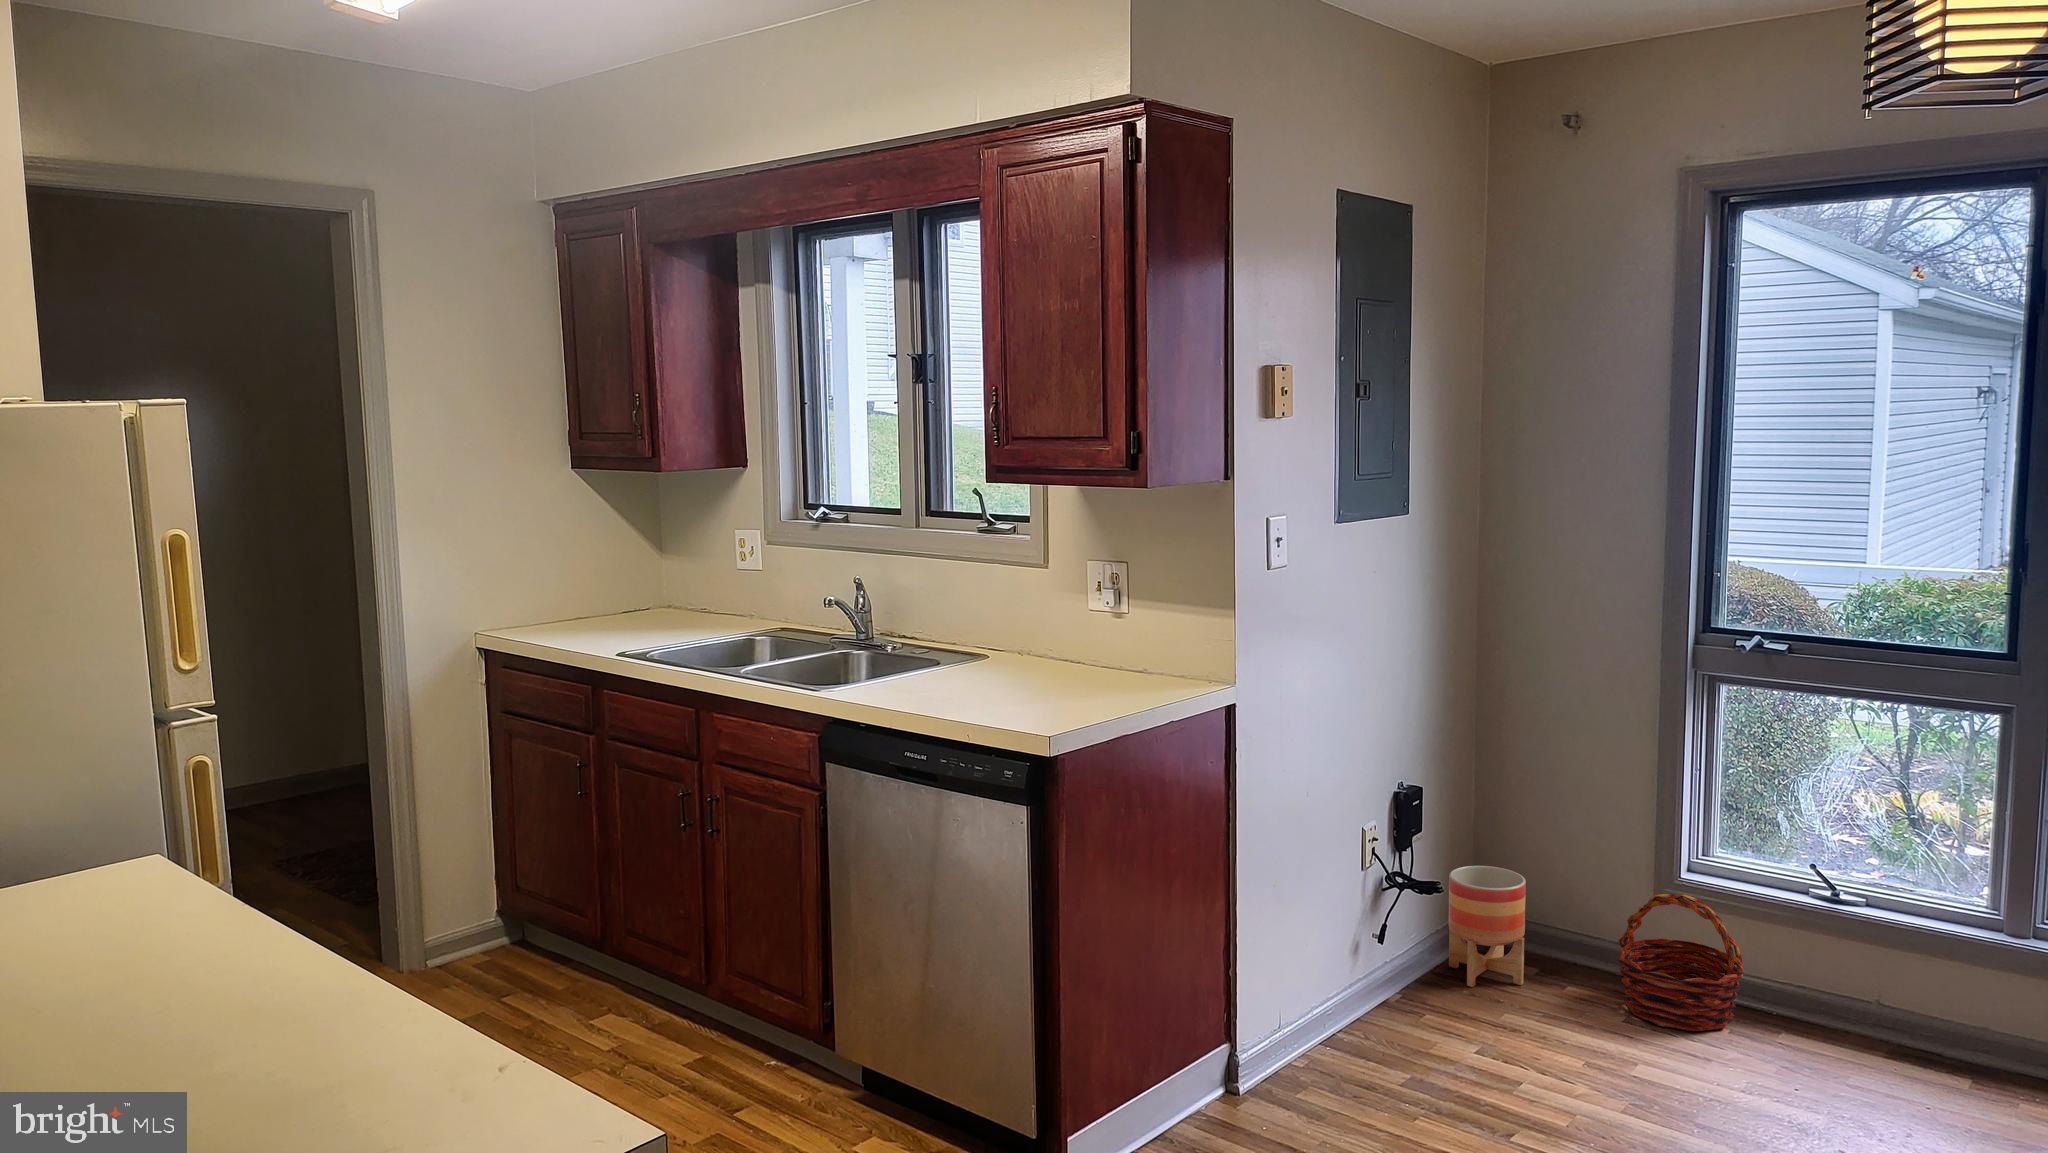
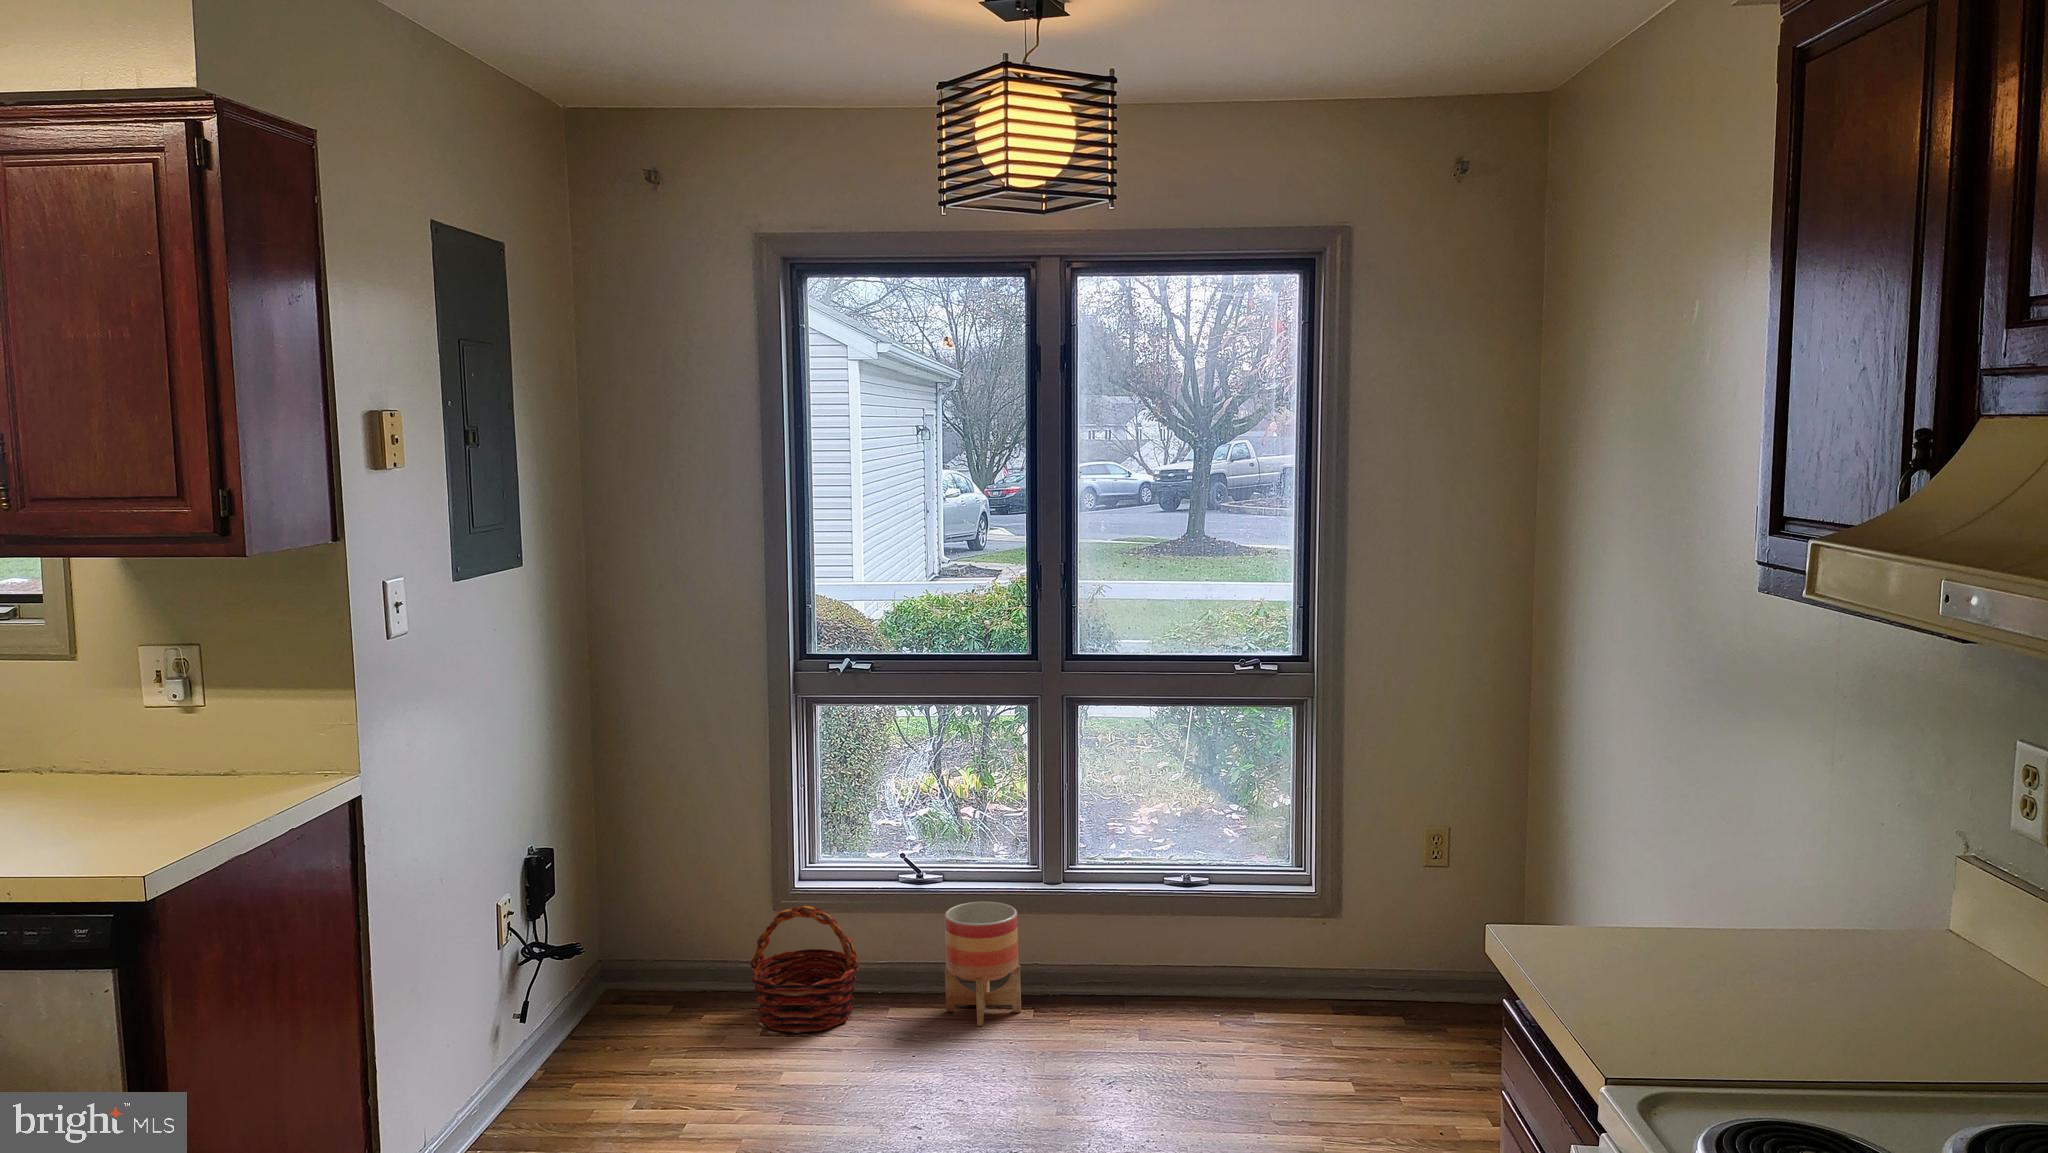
planter: present [1449,866,1526,987] -> present [945,902,1021,1026]

